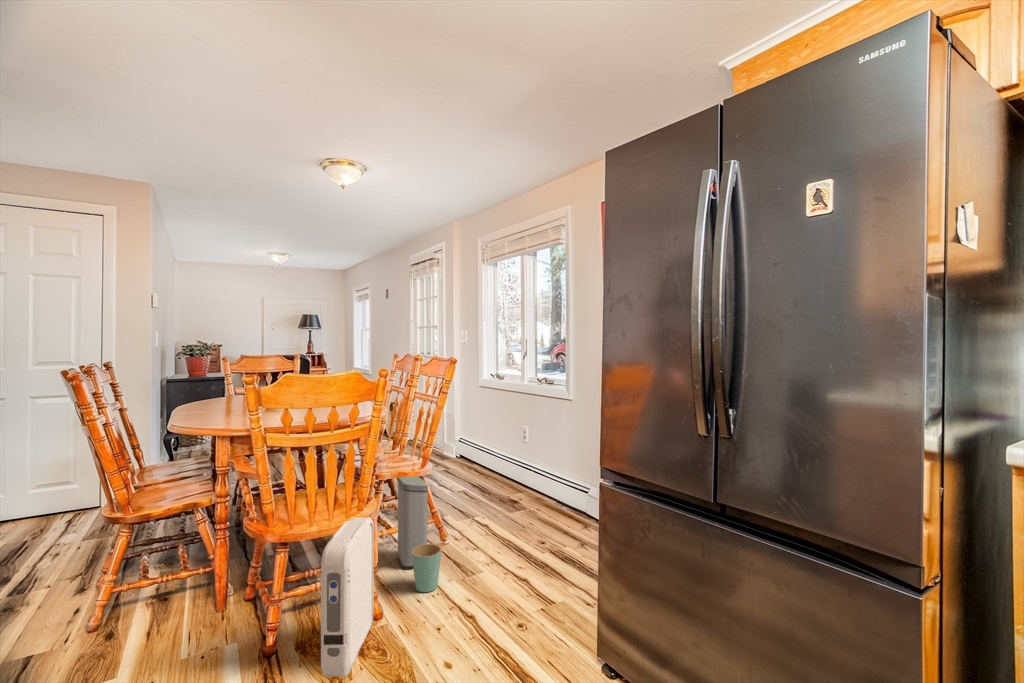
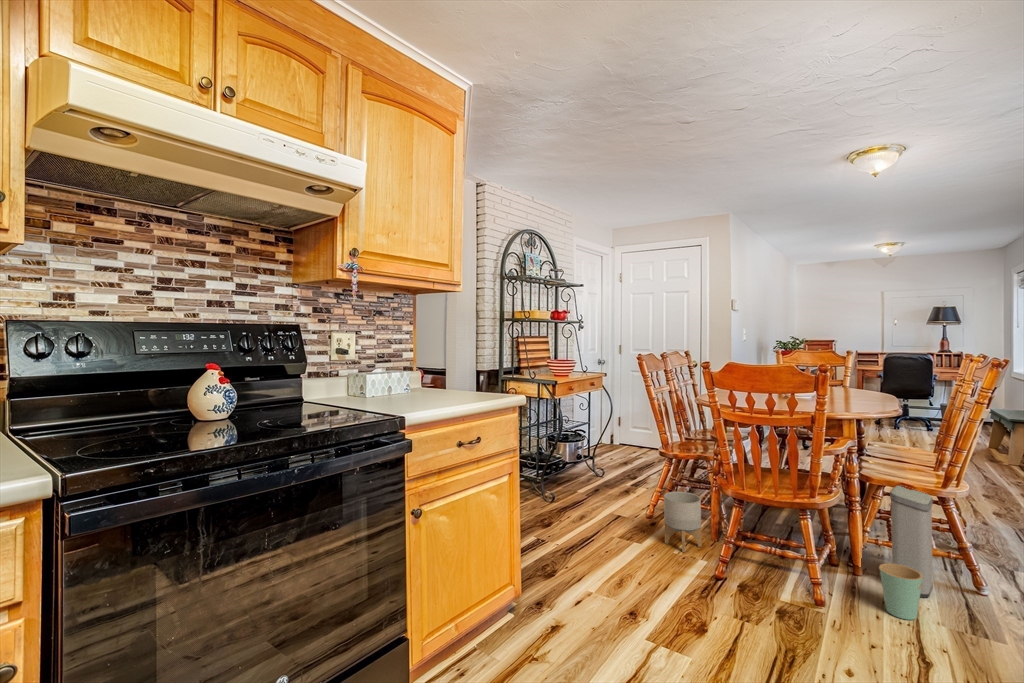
air purifier: present [321,518,374,676] -> none [733,496,811,620]
planter: none [152,560,213,655] -> present [664,492,702,552]

